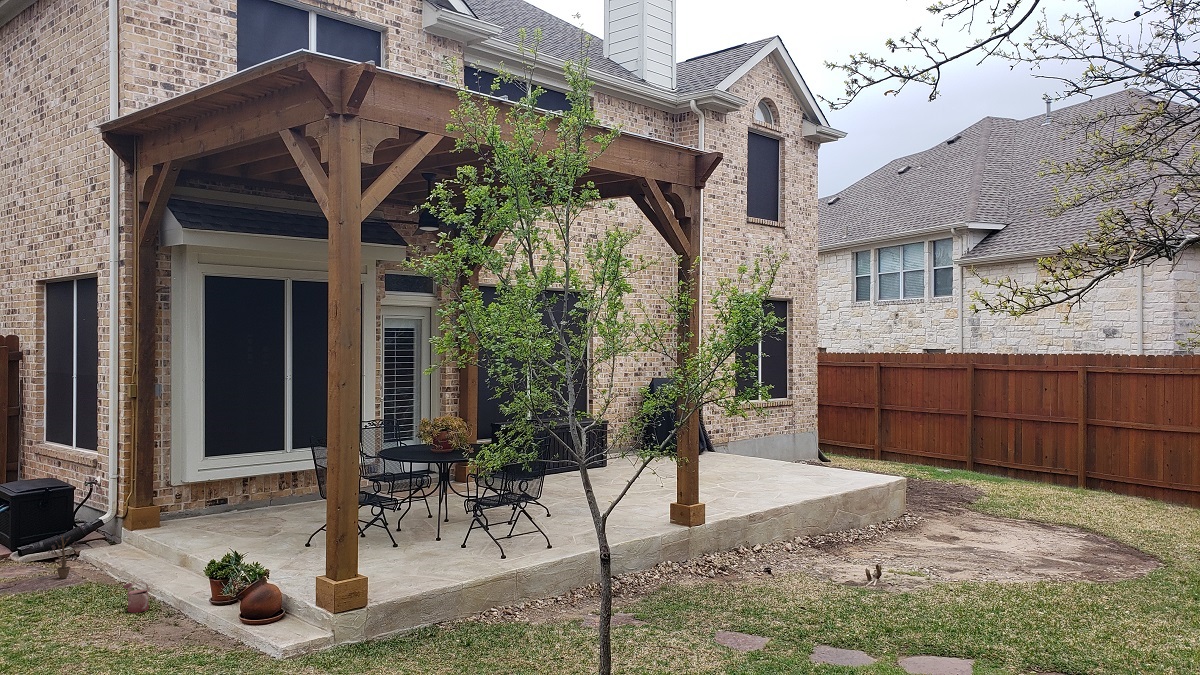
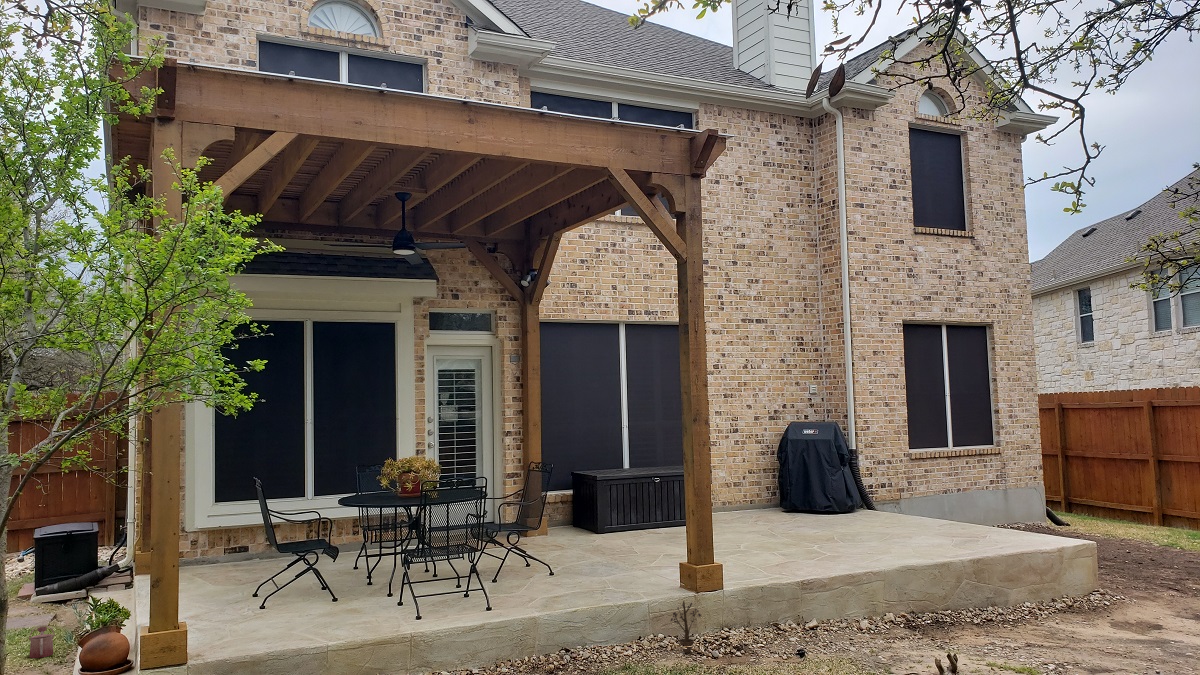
decorative plant: present [41,535,79,579] -> present [666,601,701,653]

